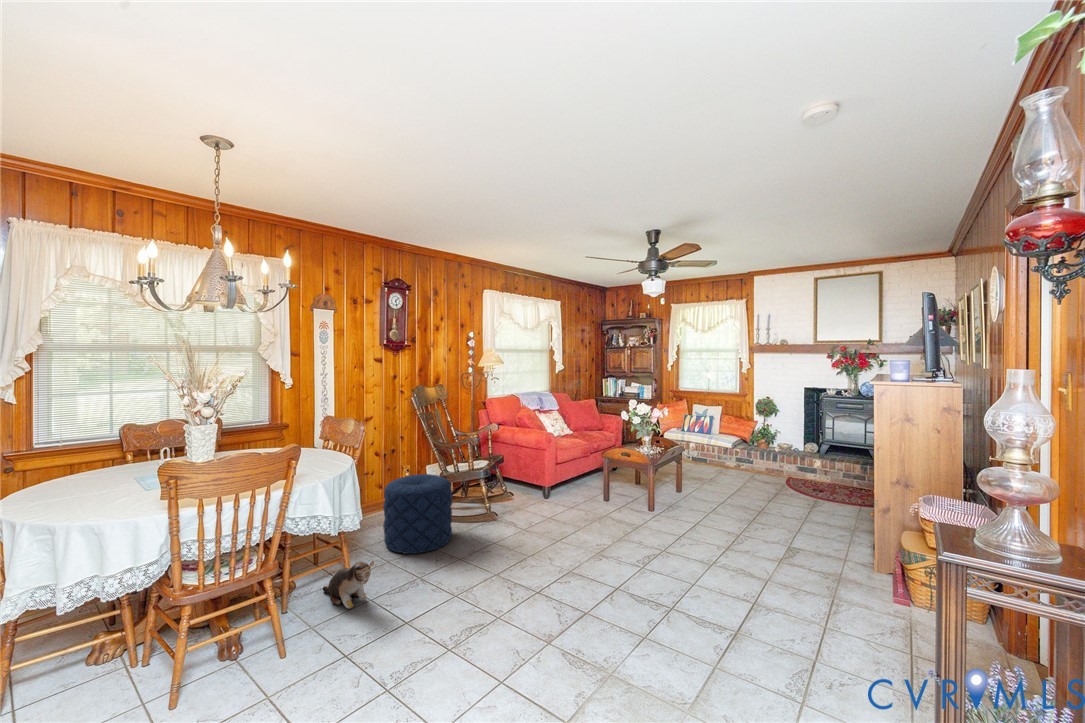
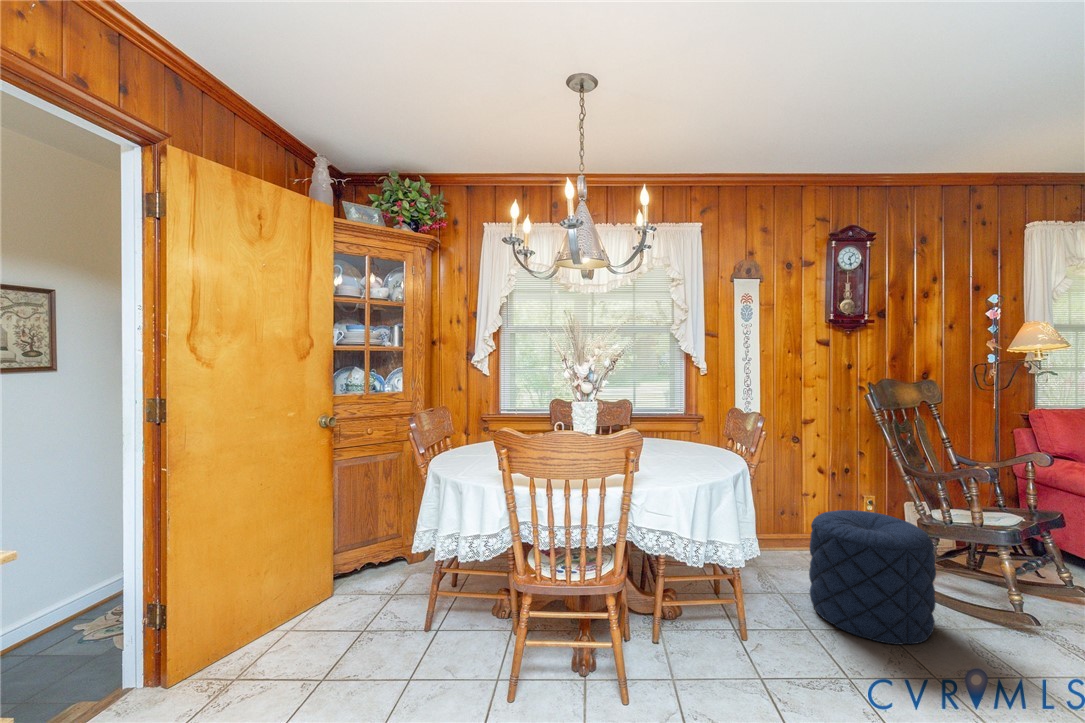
plush toy: present [323,561,374,609] -> none [707,617,764,679]

